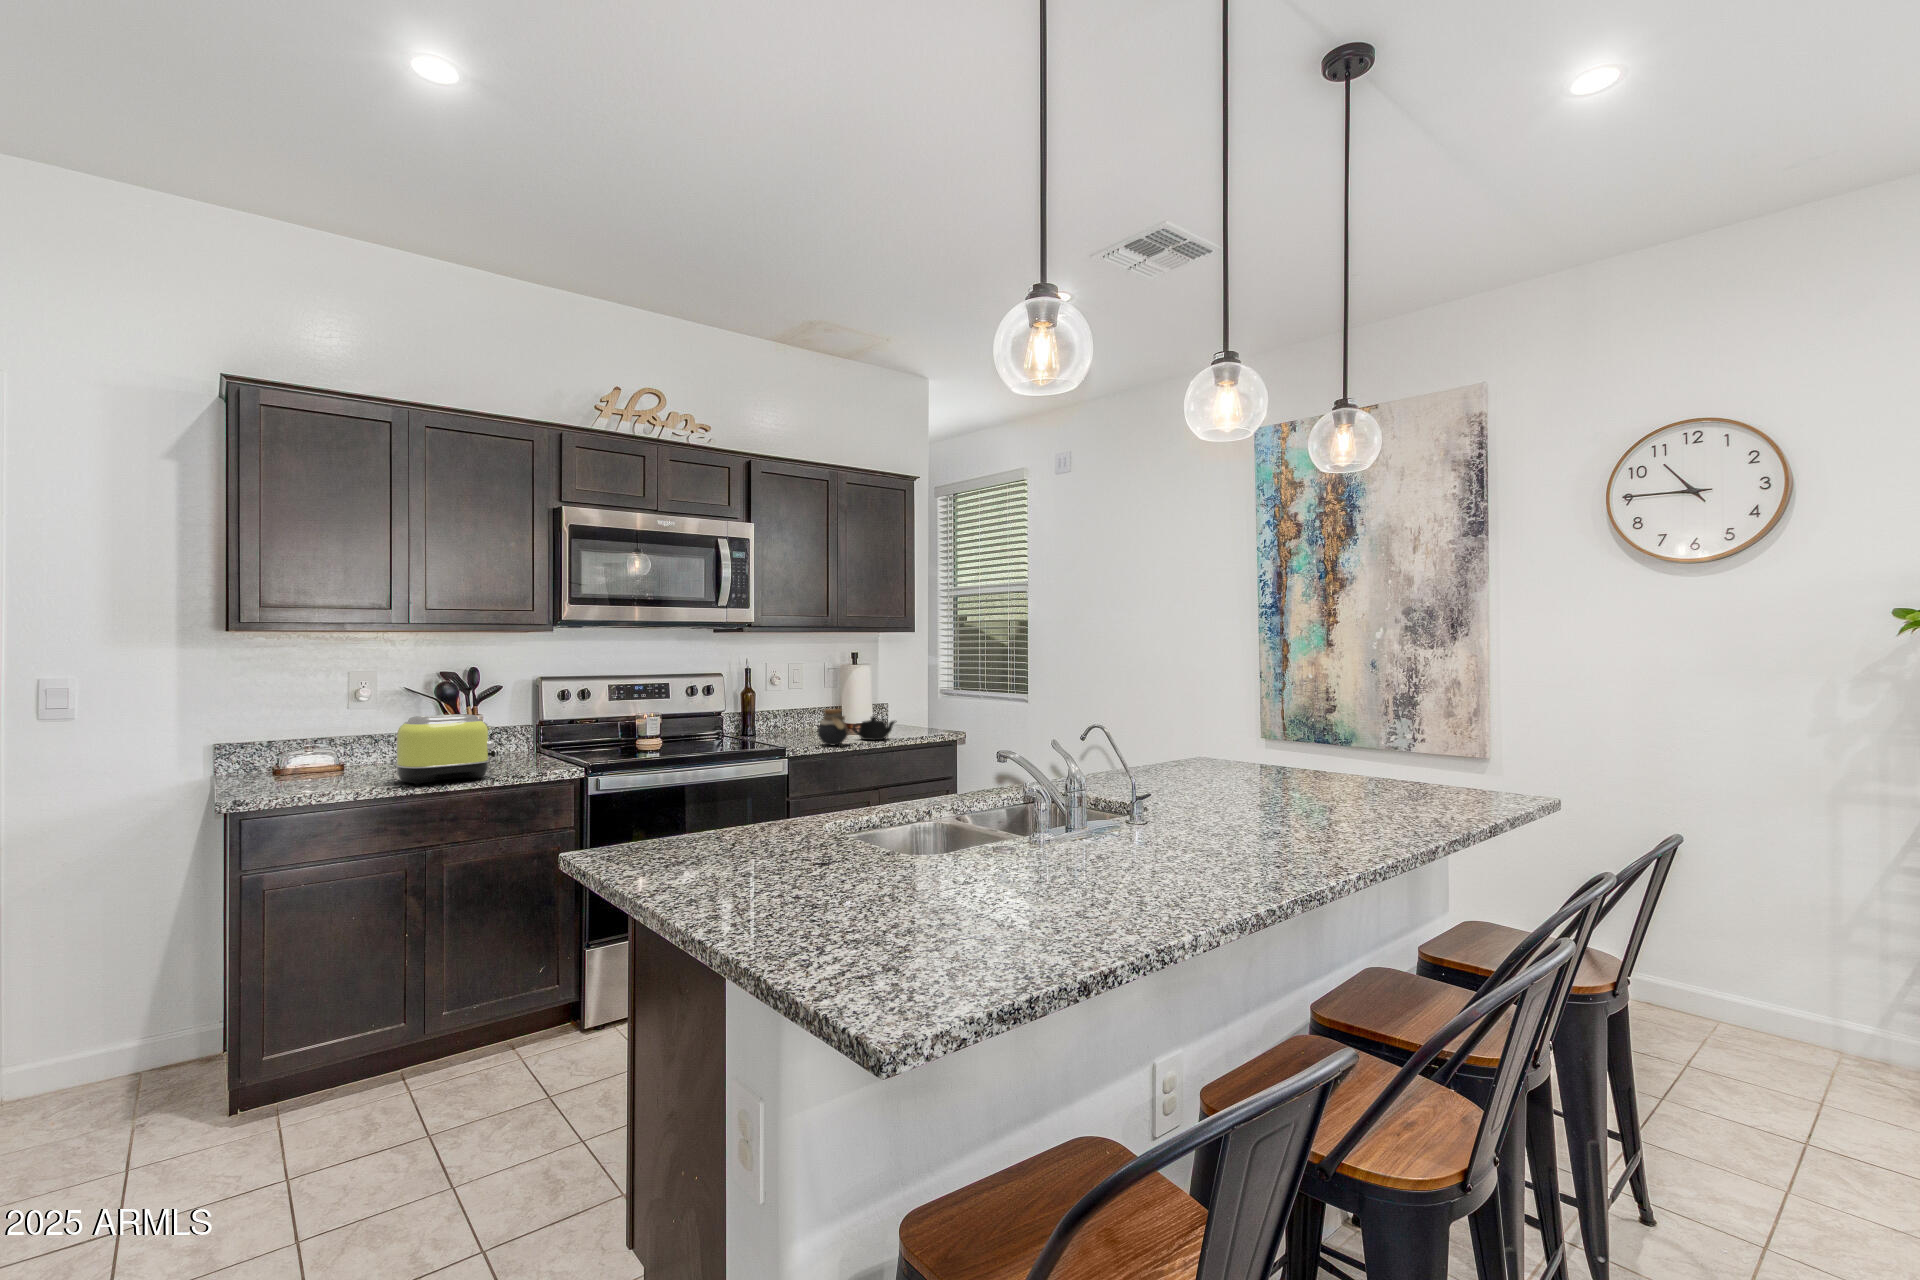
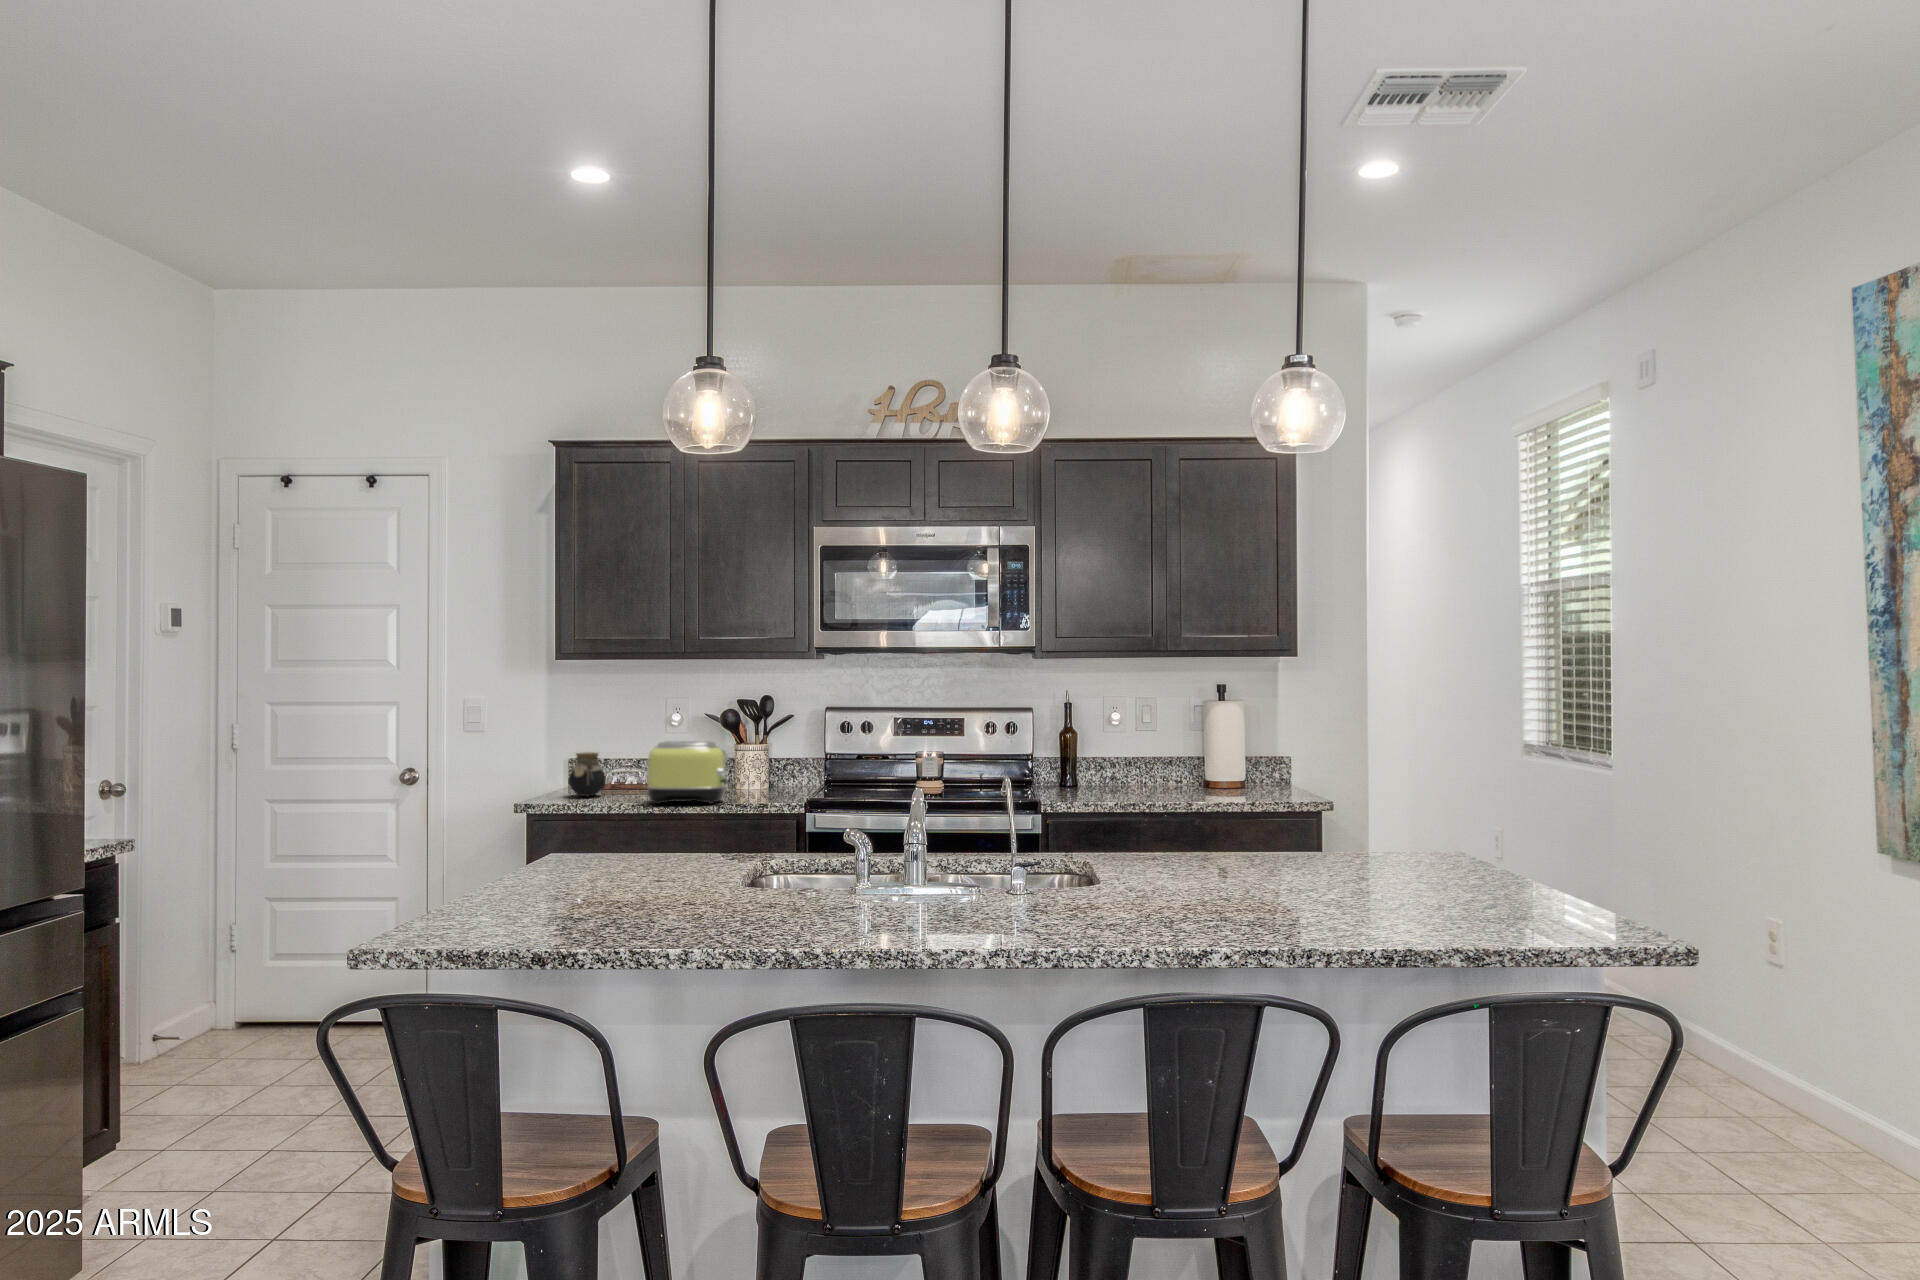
jar: present [818,709,849,745] -> present [568,752,606,796]
teapot: present [852,717,897,740] -> none [1165,771,1224,802]

